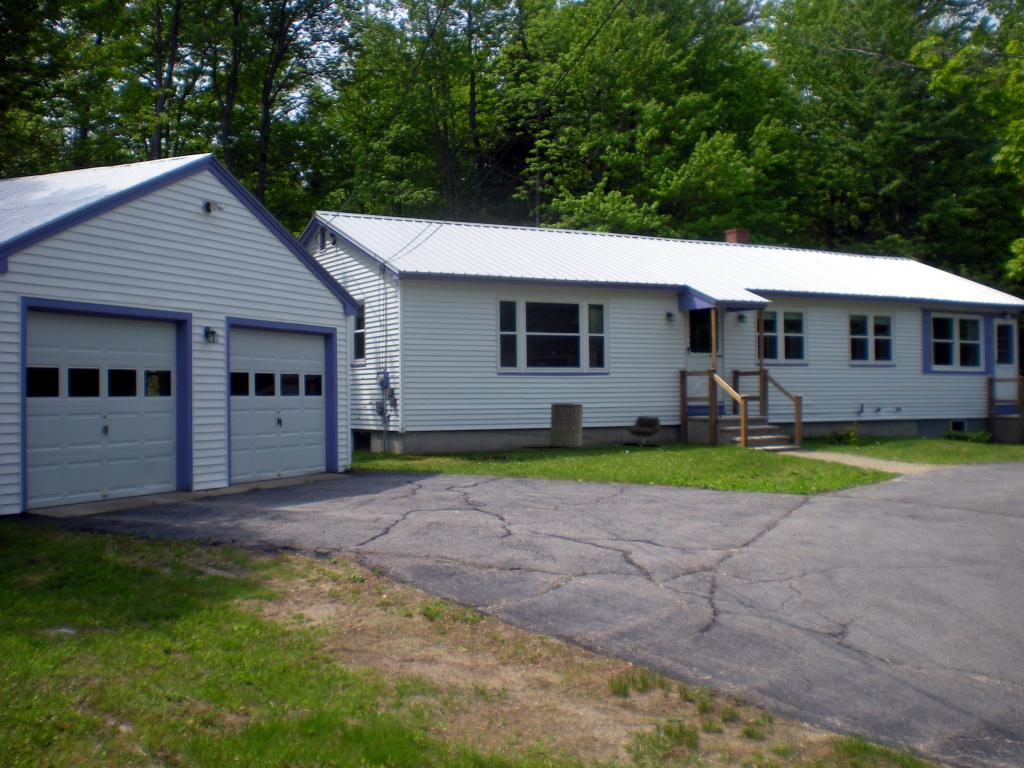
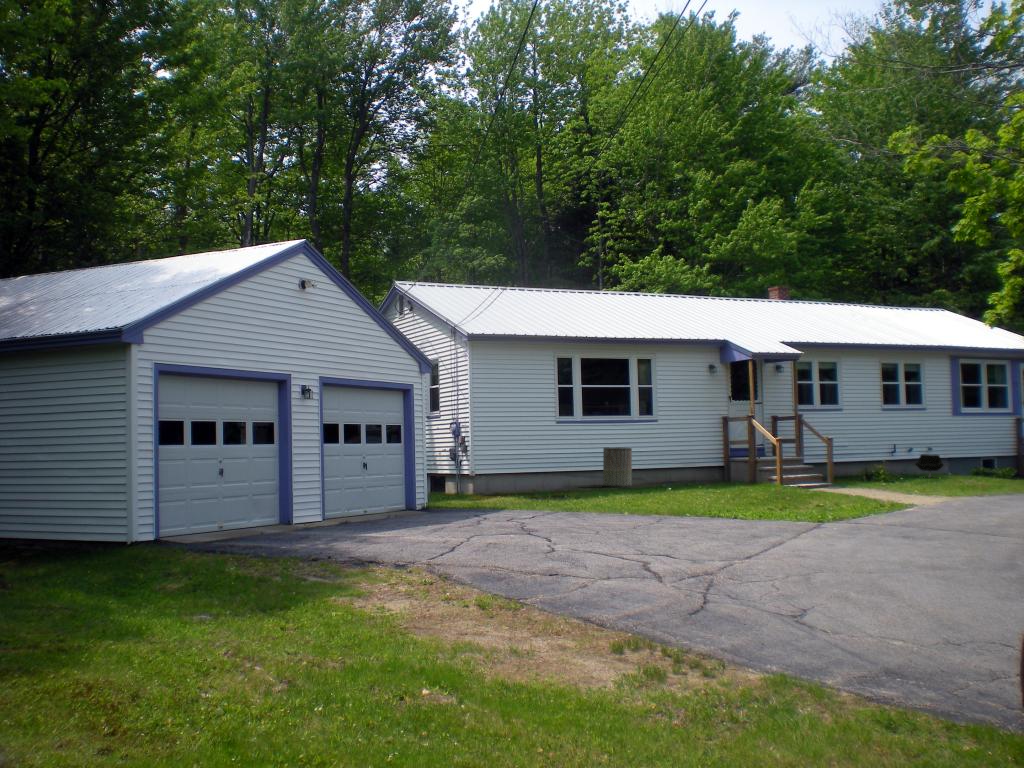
lounge chair: present [627,416,661,444] -> present [915,454,943,477]

